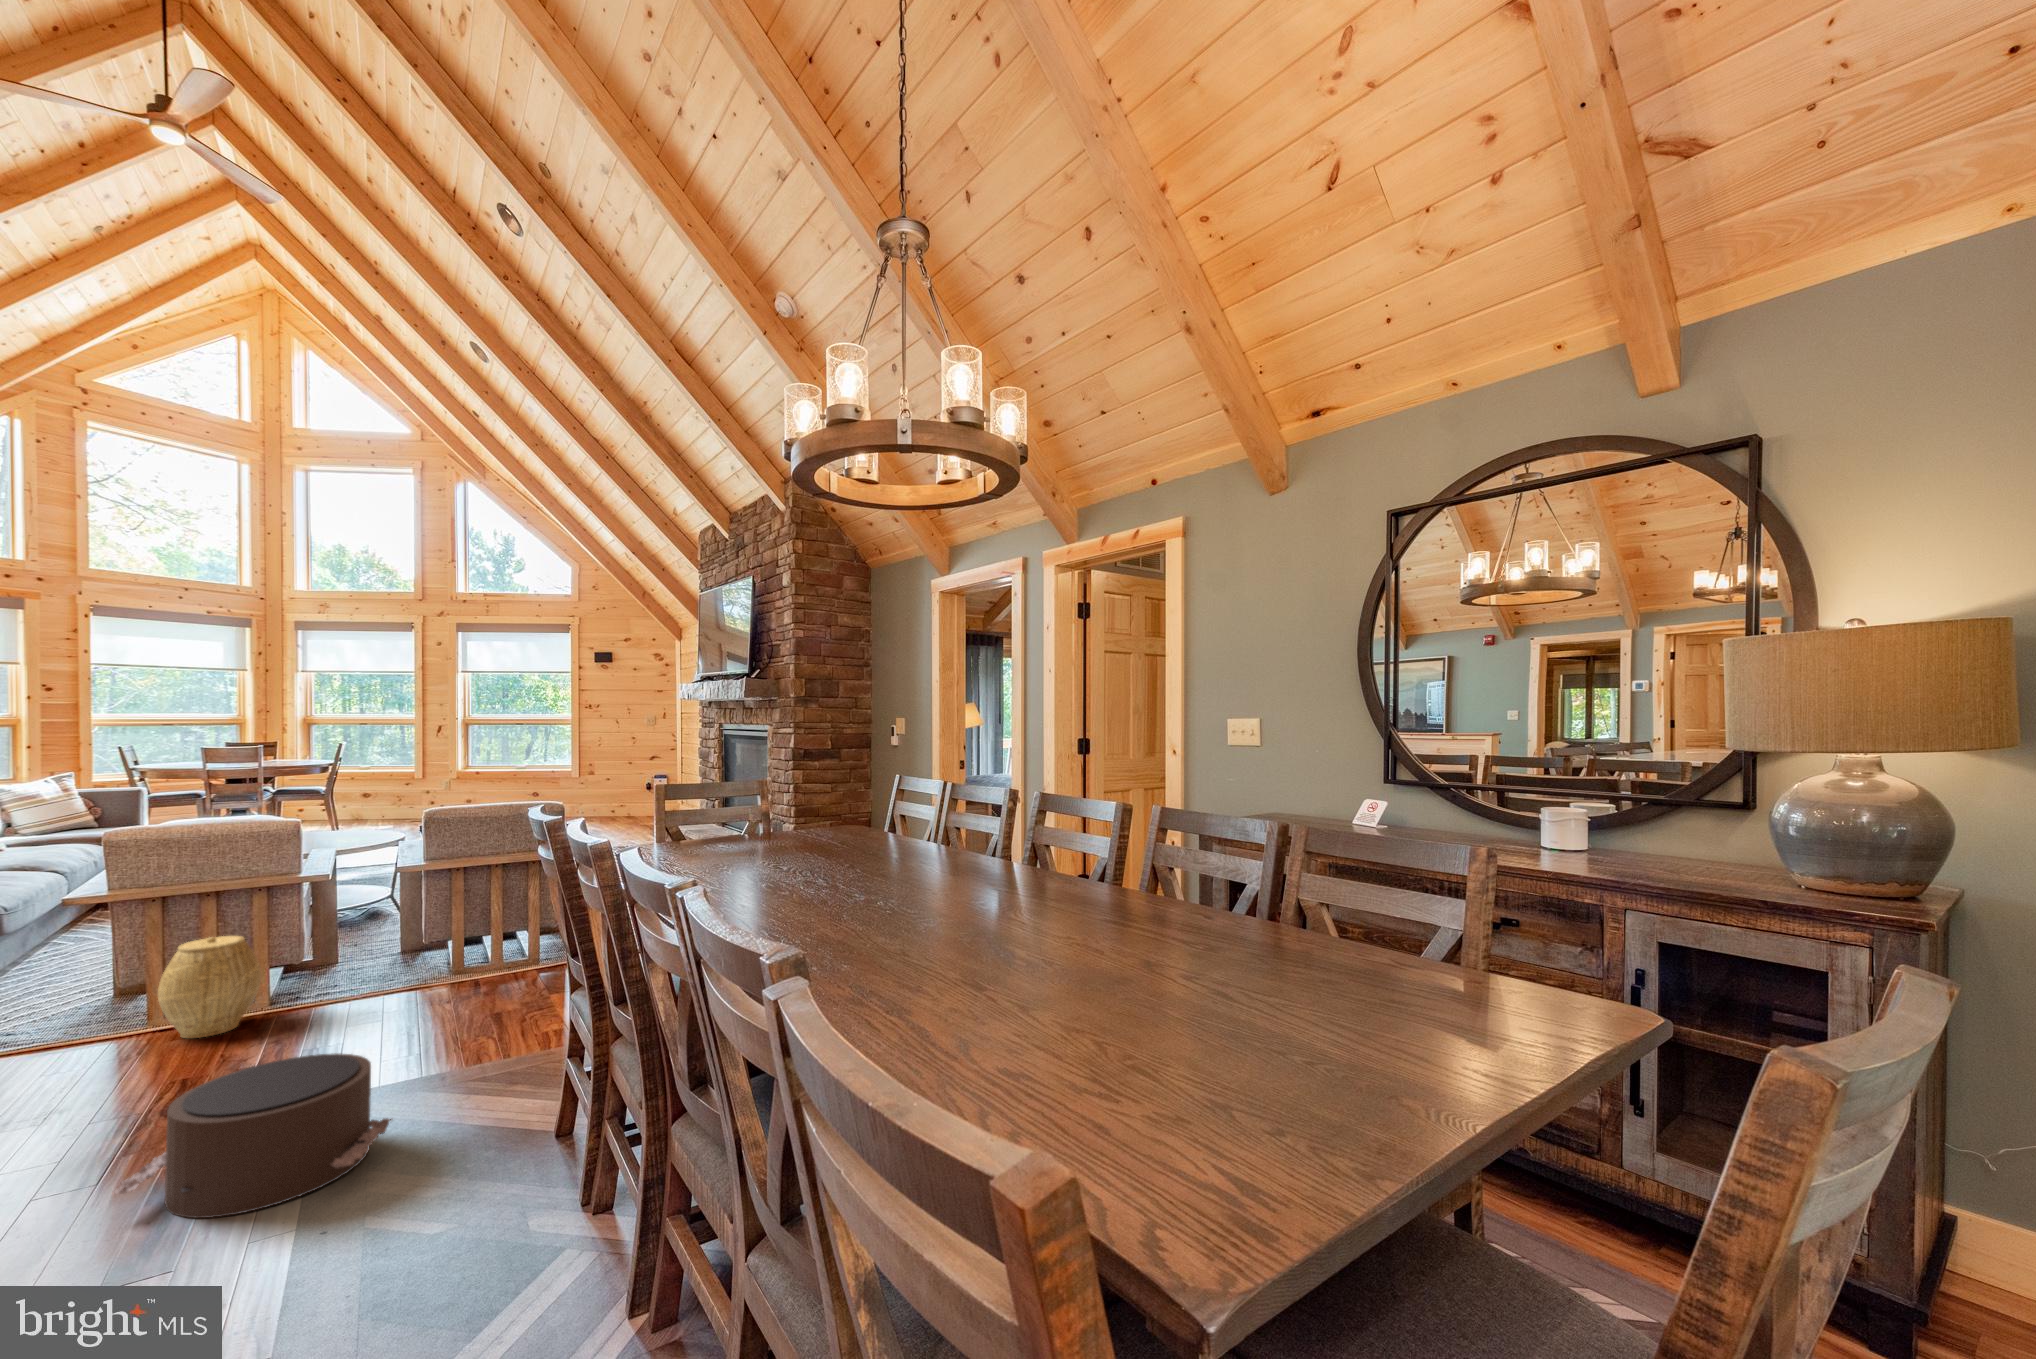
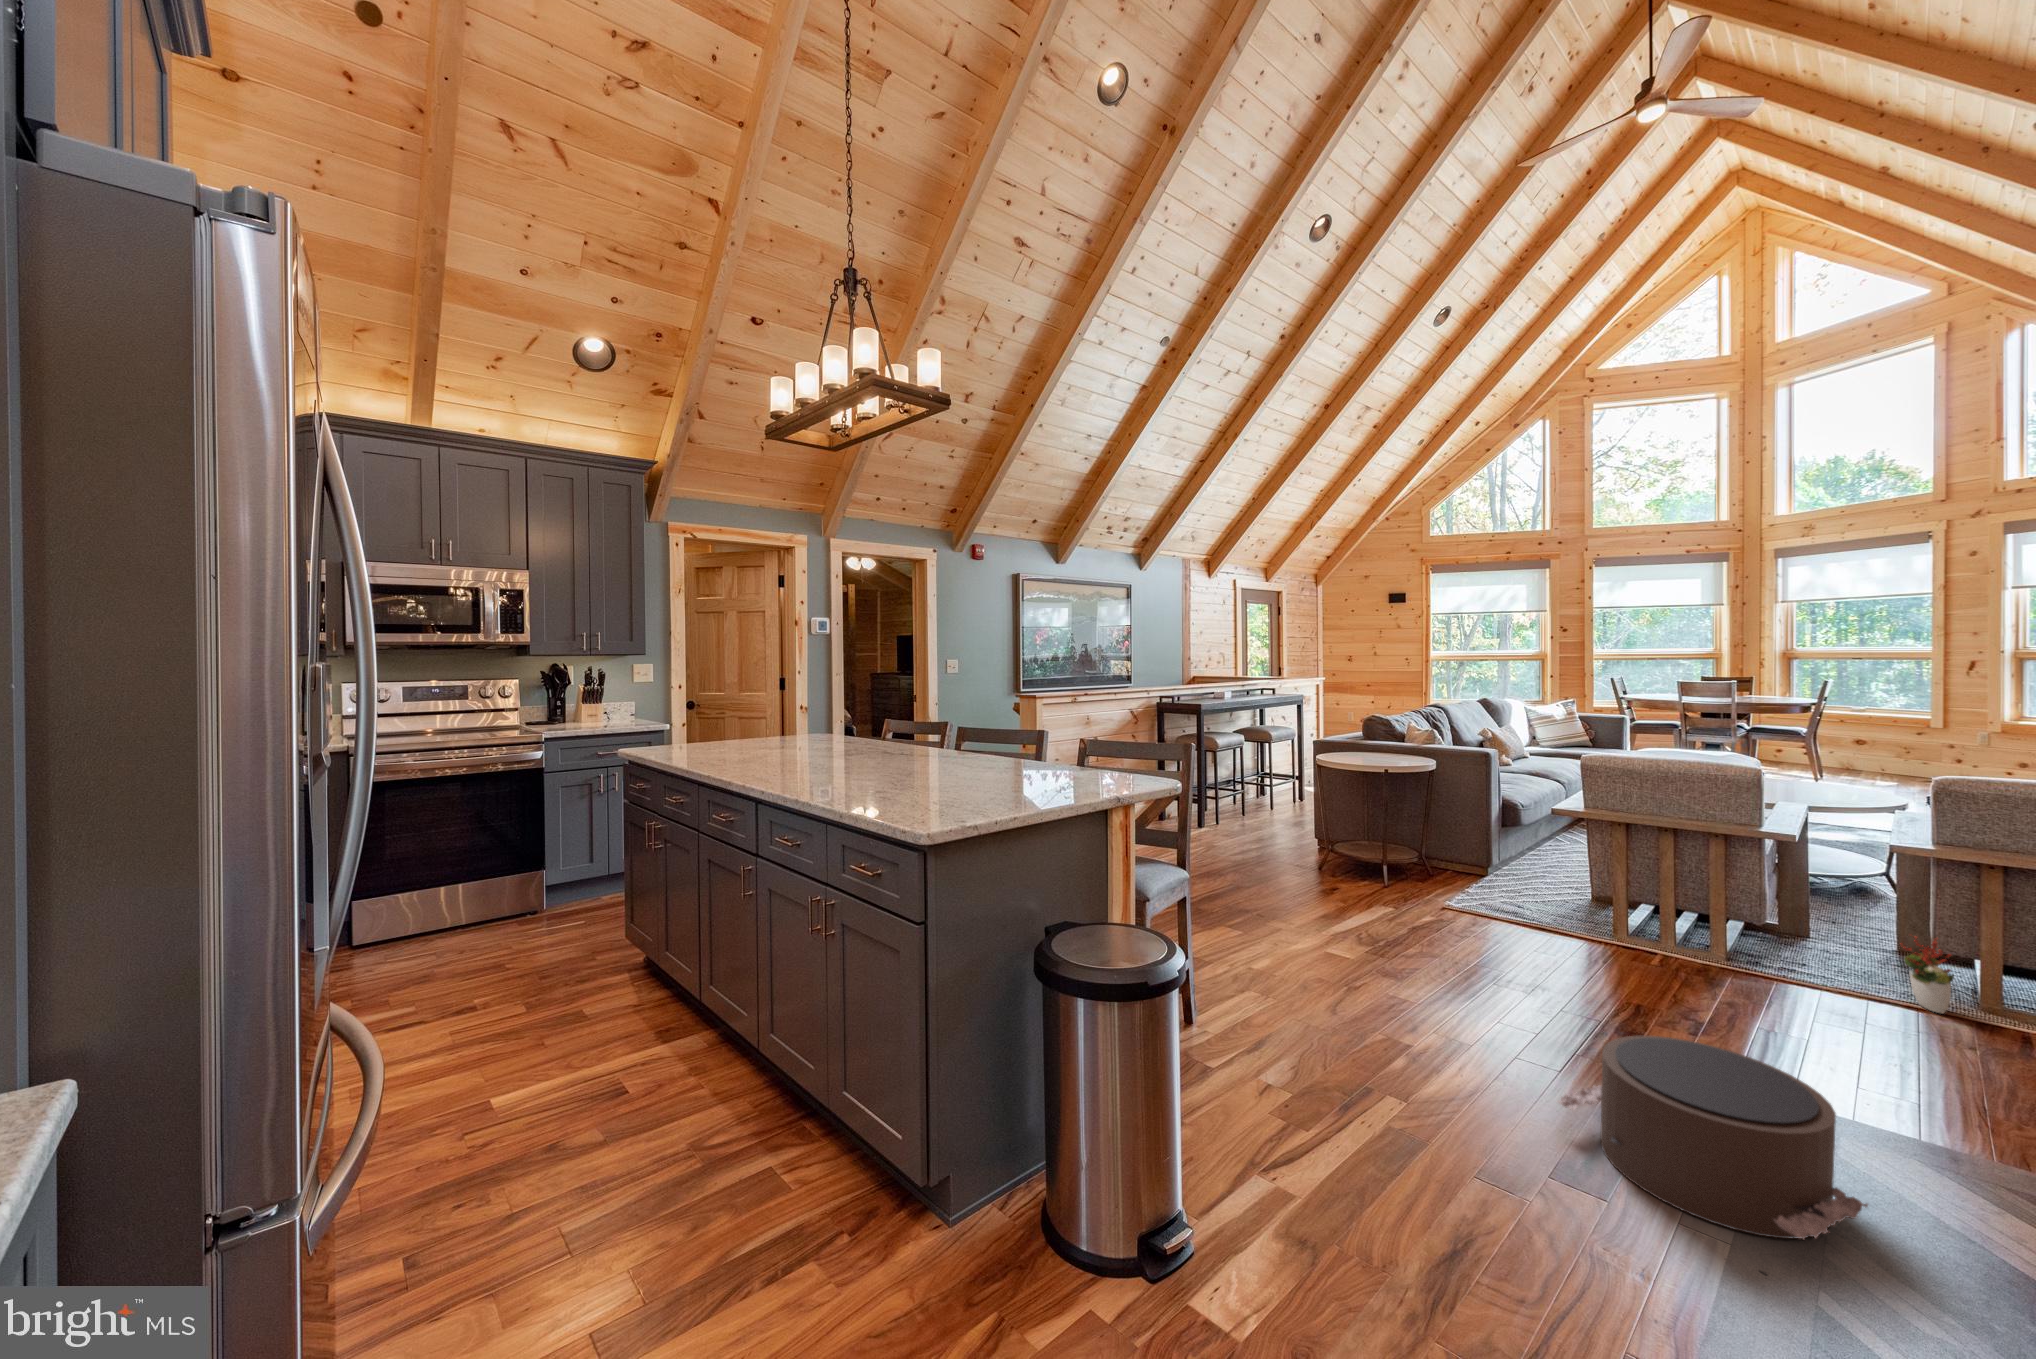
decorative plant: none [403,927,436,984] -> present [1901,936,1954,1014]
woven basket: present [158,936,262,1038] -> none [1619,872,1716,973]

